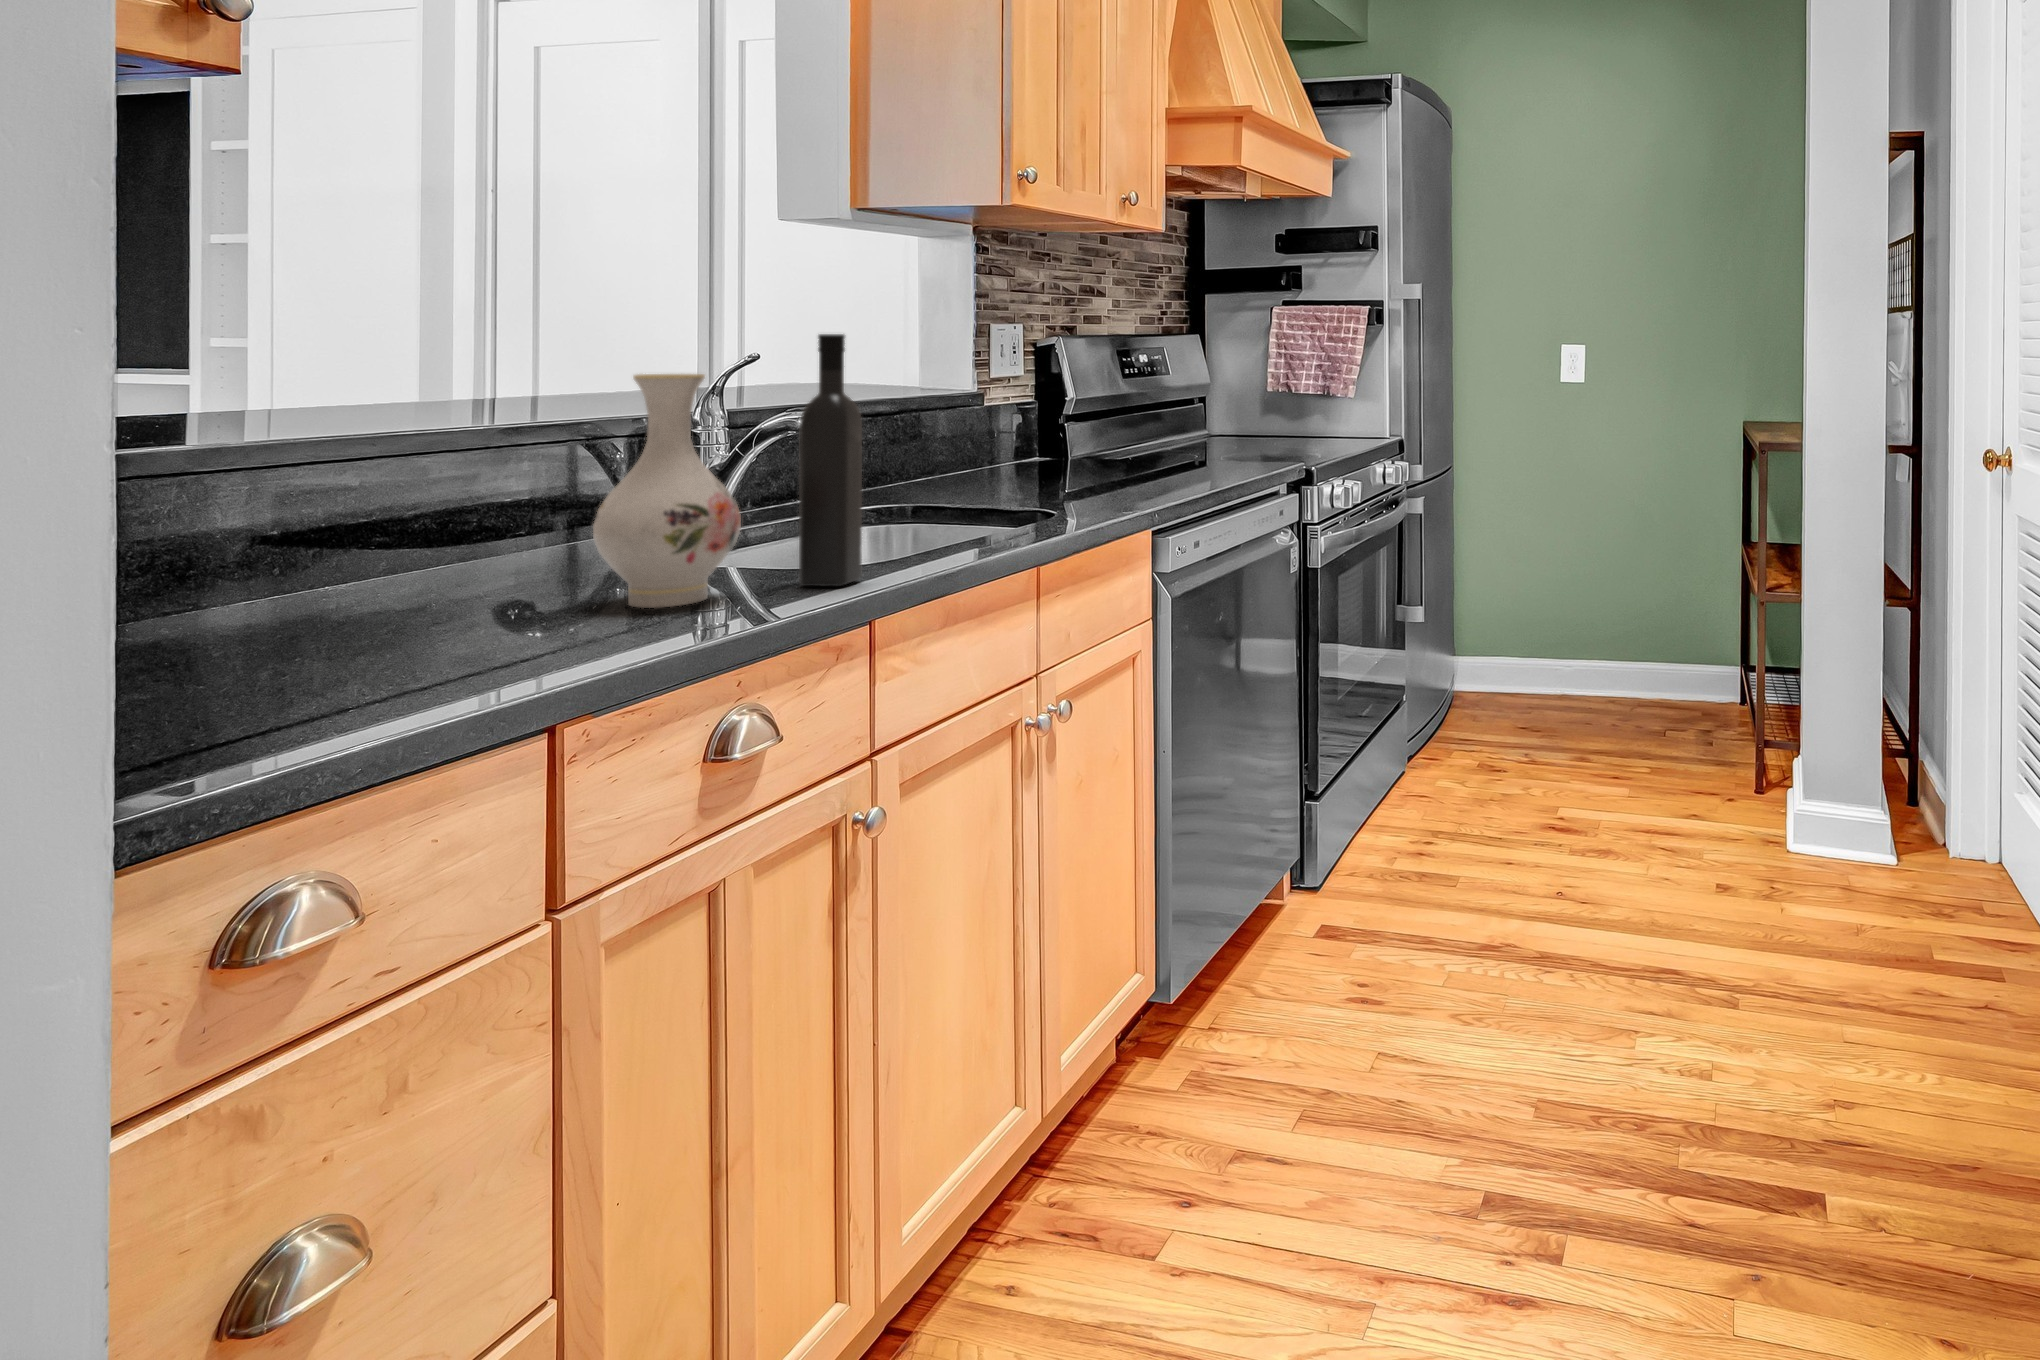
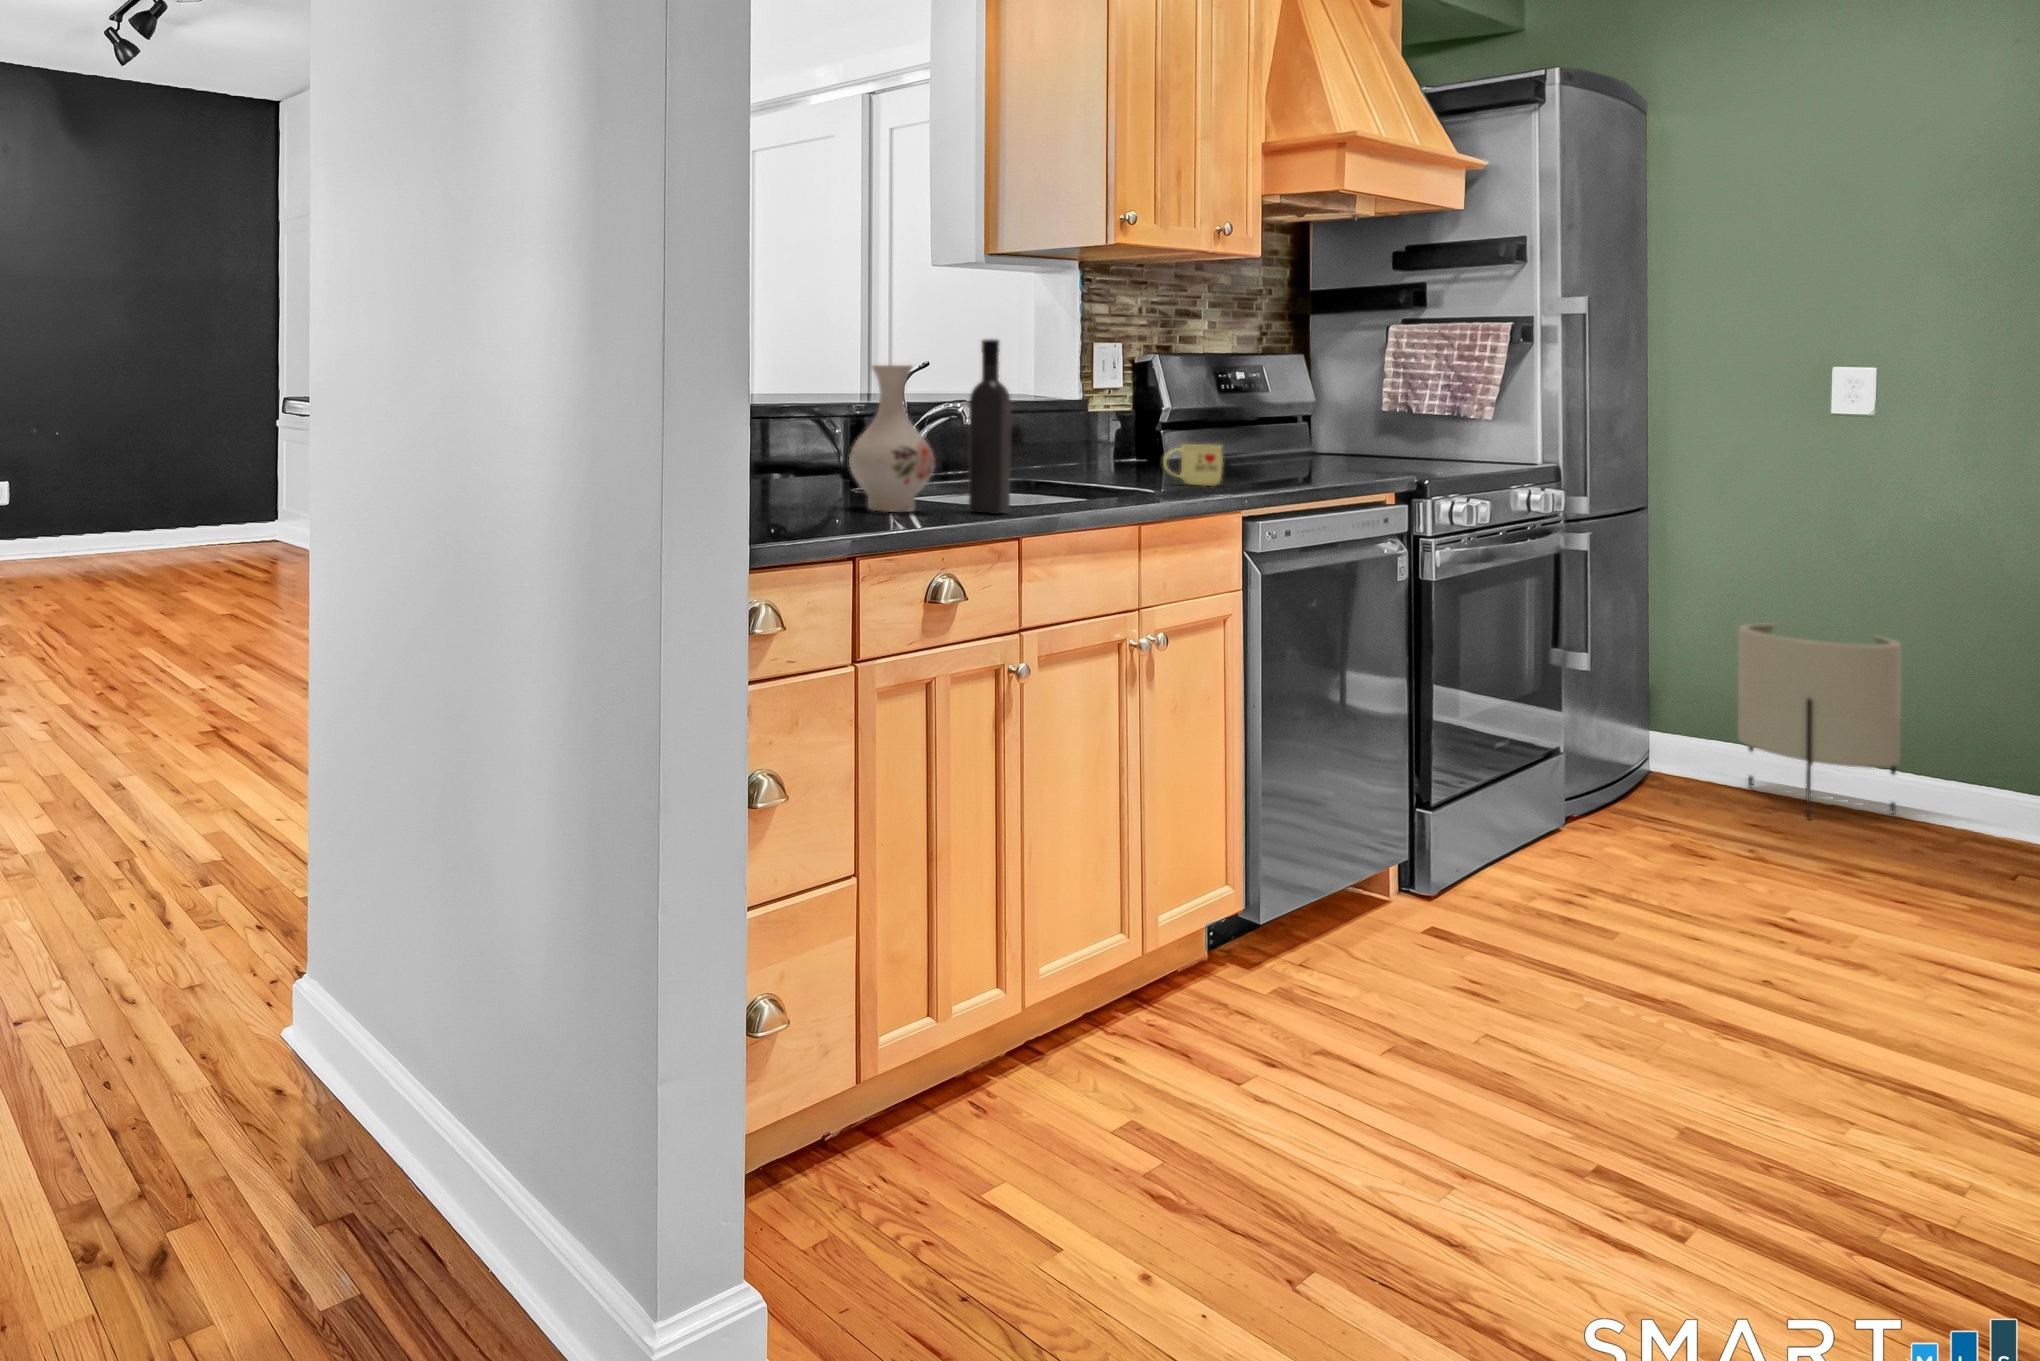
mug: none [1065,445,1128,494] -> present [1163,444,1223,486]
planter: none [1513,555,1607,717] -> present [1738,624,1901,819]

